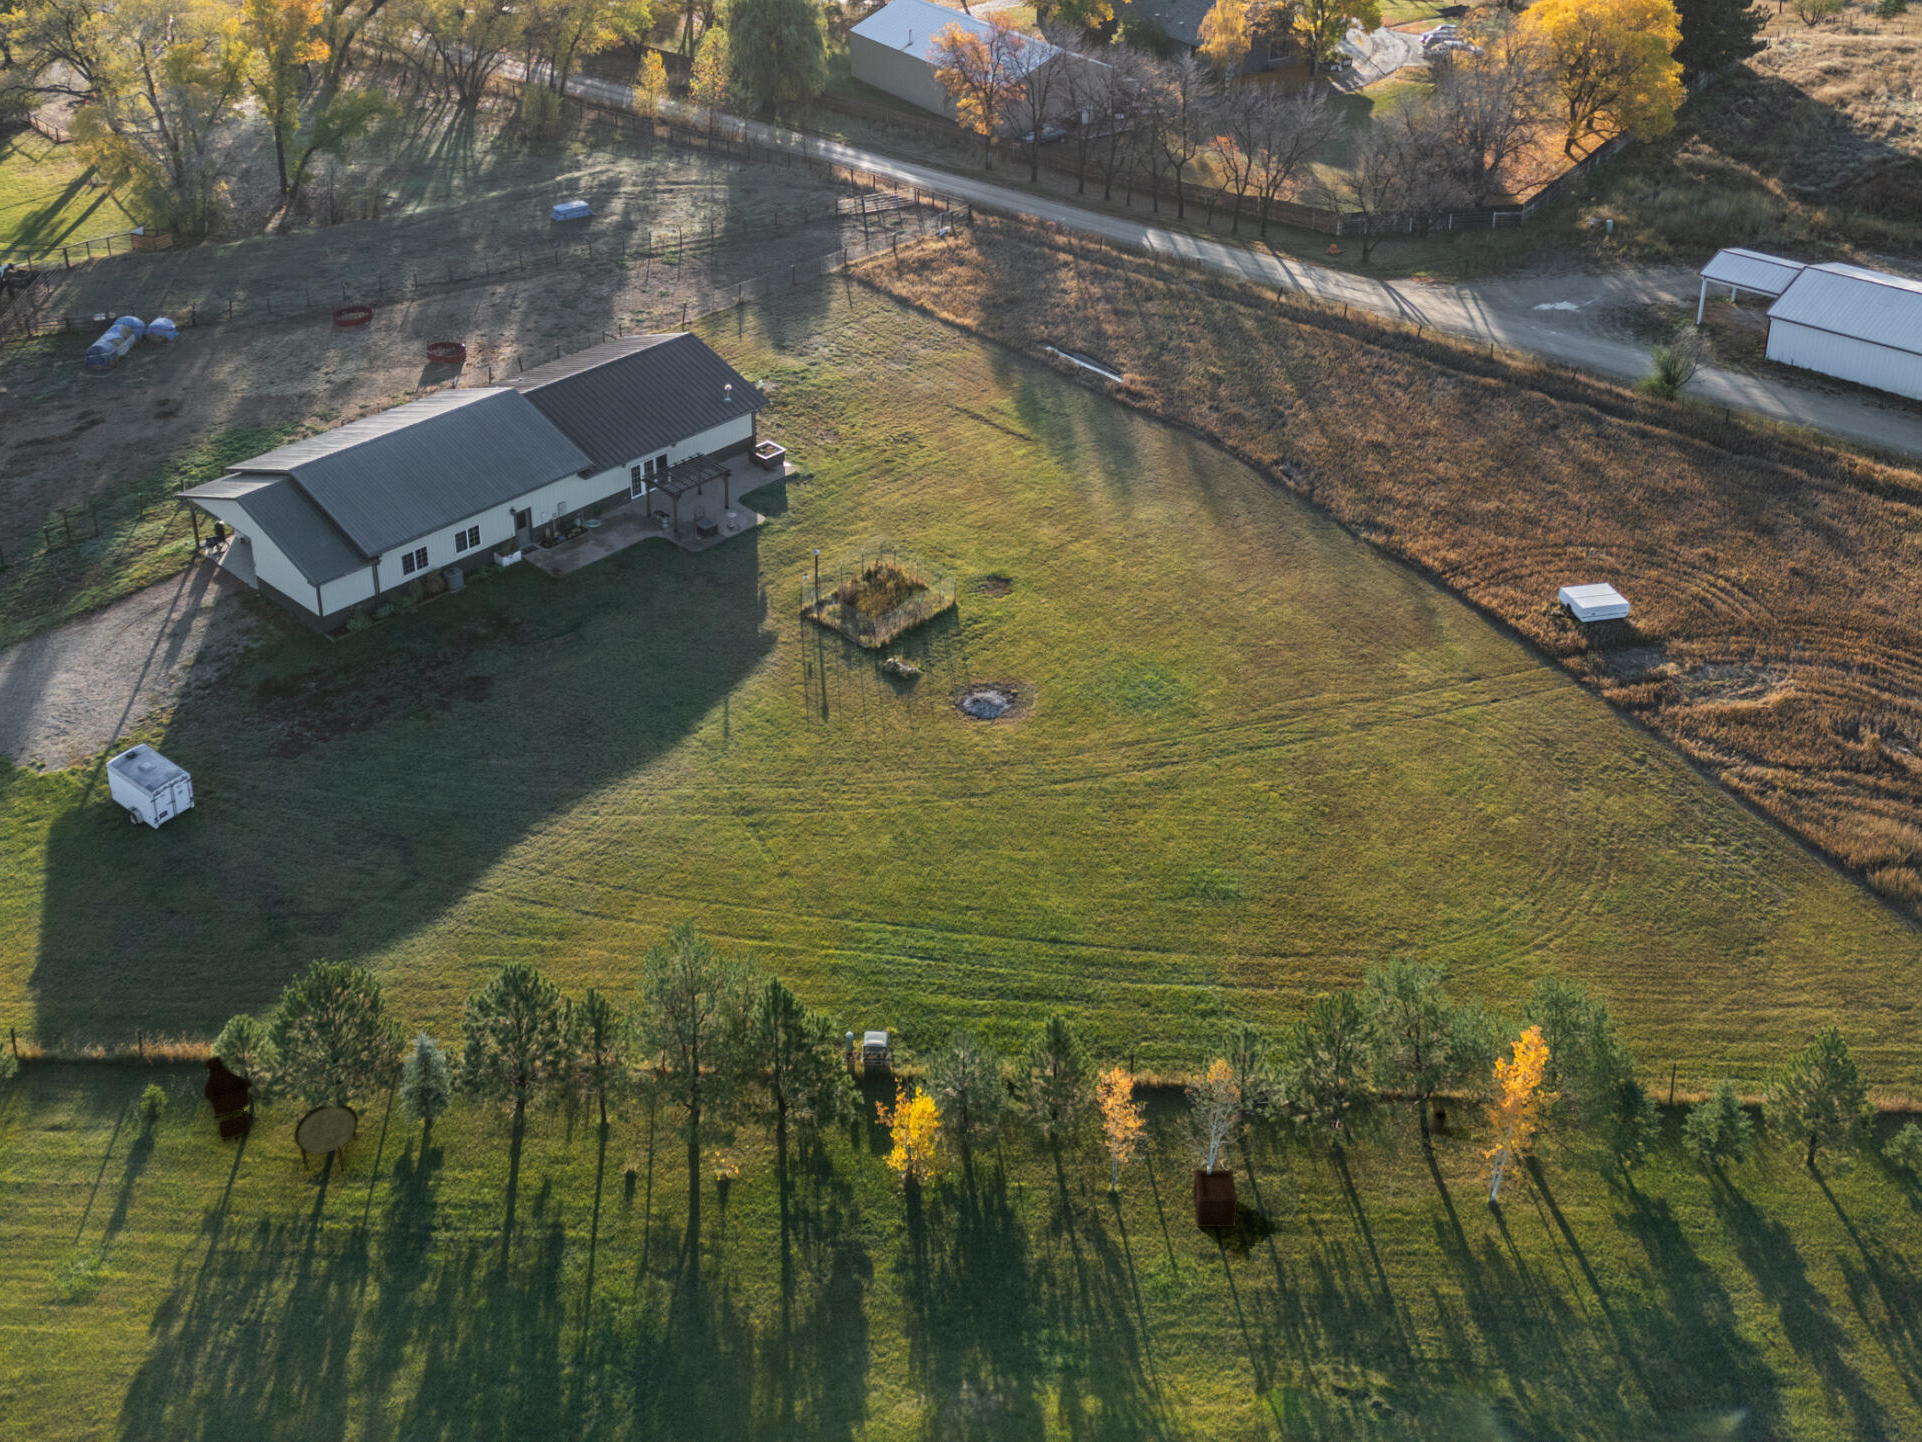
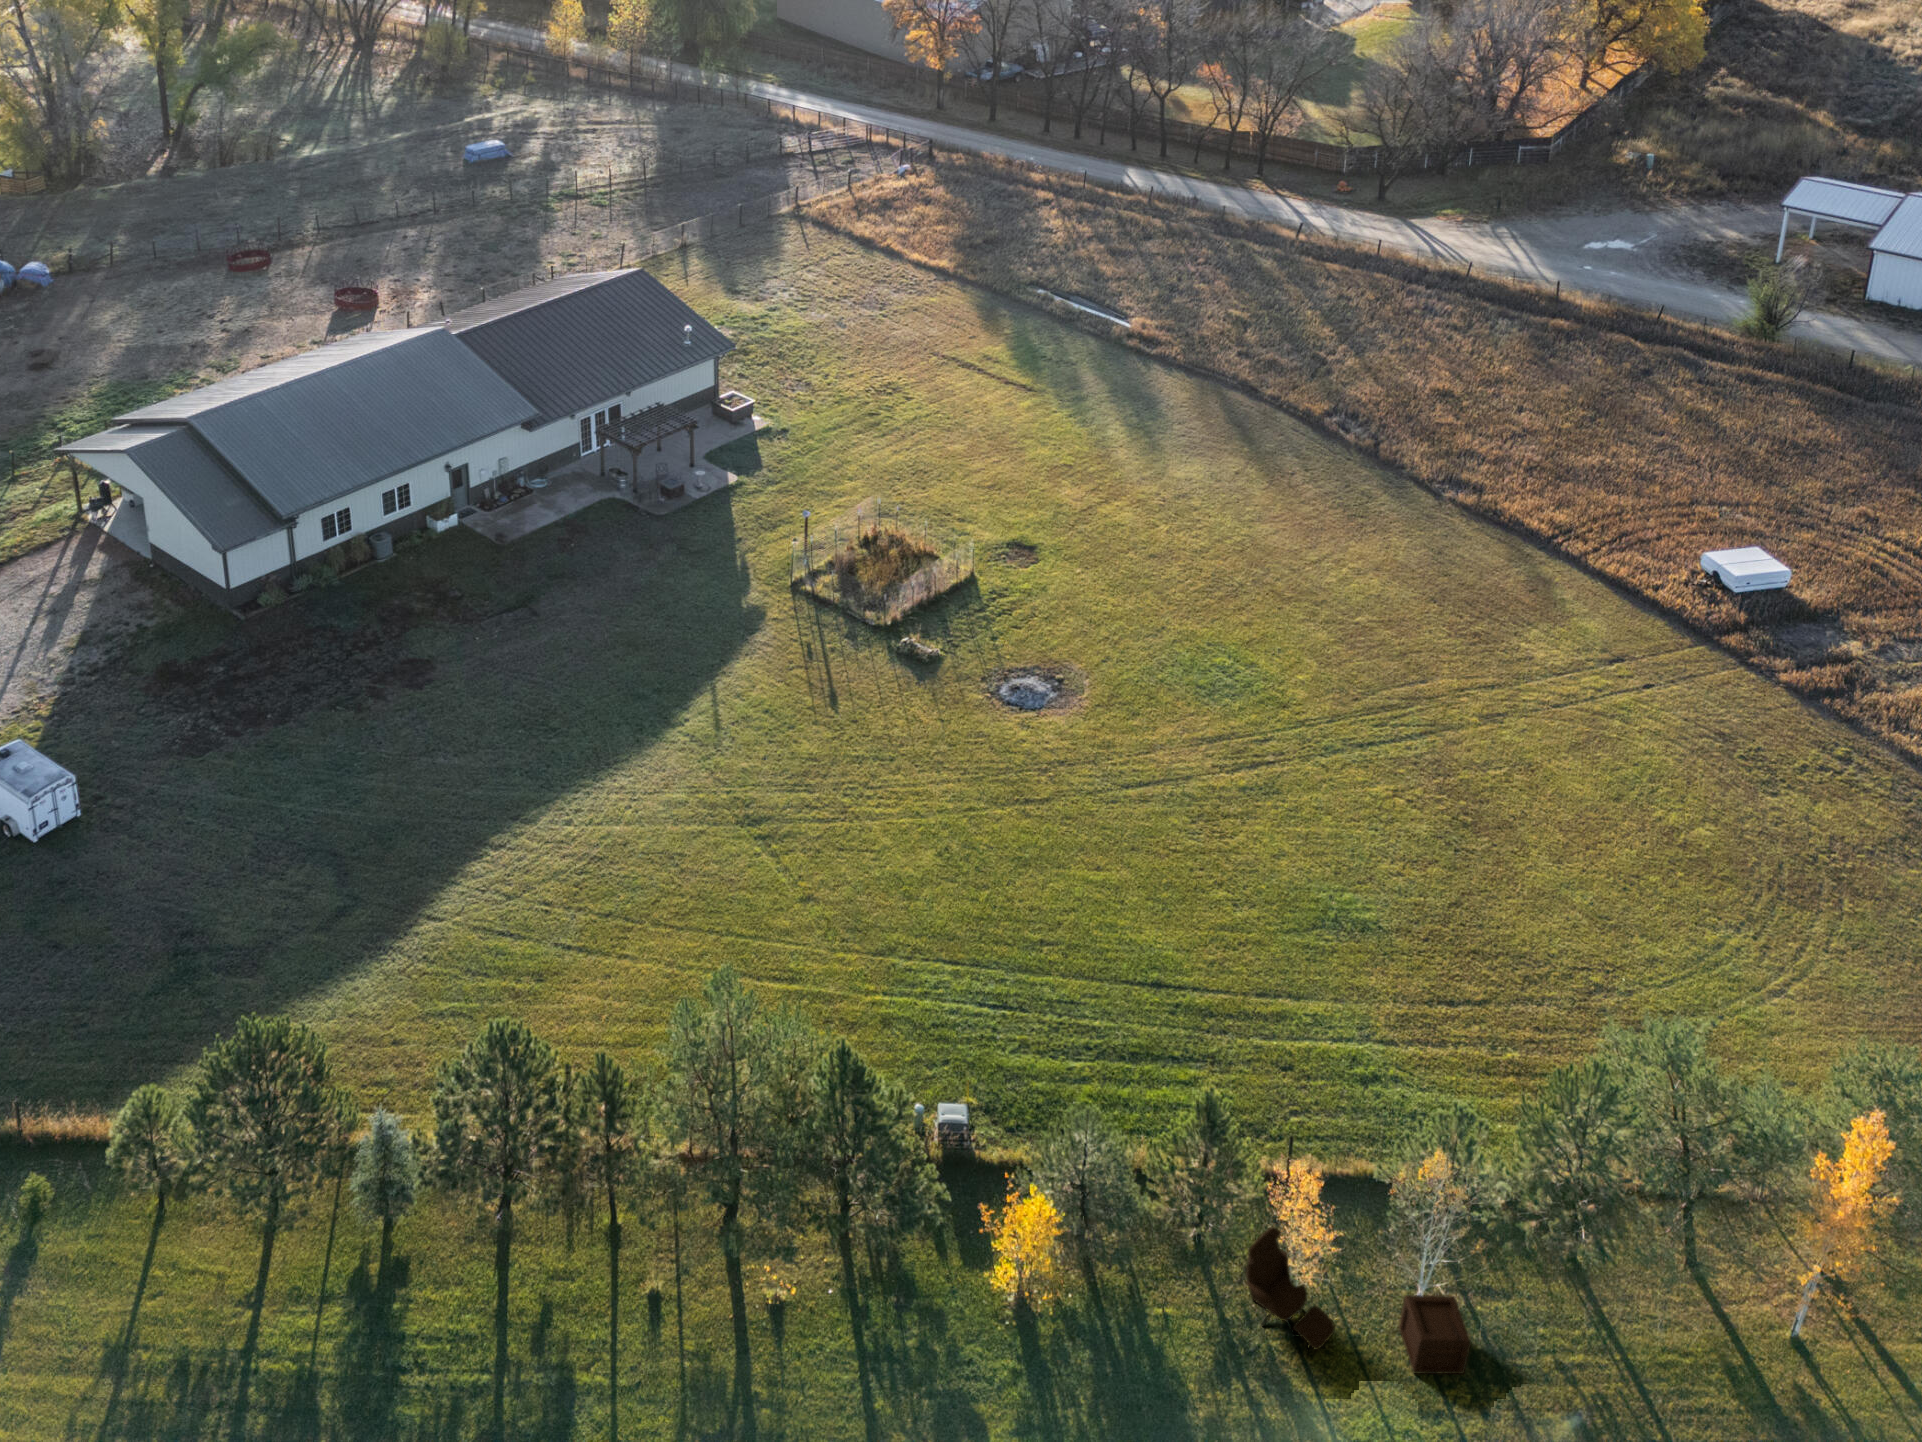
lounge chair: present [204,1055,252,1141] -> present [1246,1227,1335,1350]
watering can: present [1430,1094,1446,1135] -> none [1689,1187,1714,1244]
round table: present [294,1104,358,1170] -> none [213,1201,297,1294]

